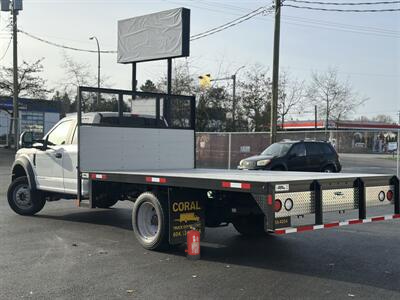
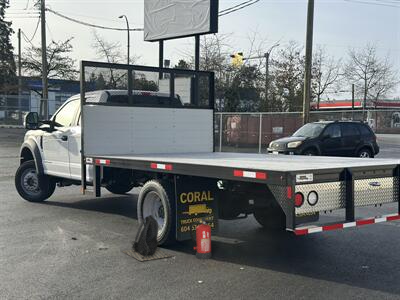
backpack: none [120,222,167,262] -> present [123,215,171,261]

